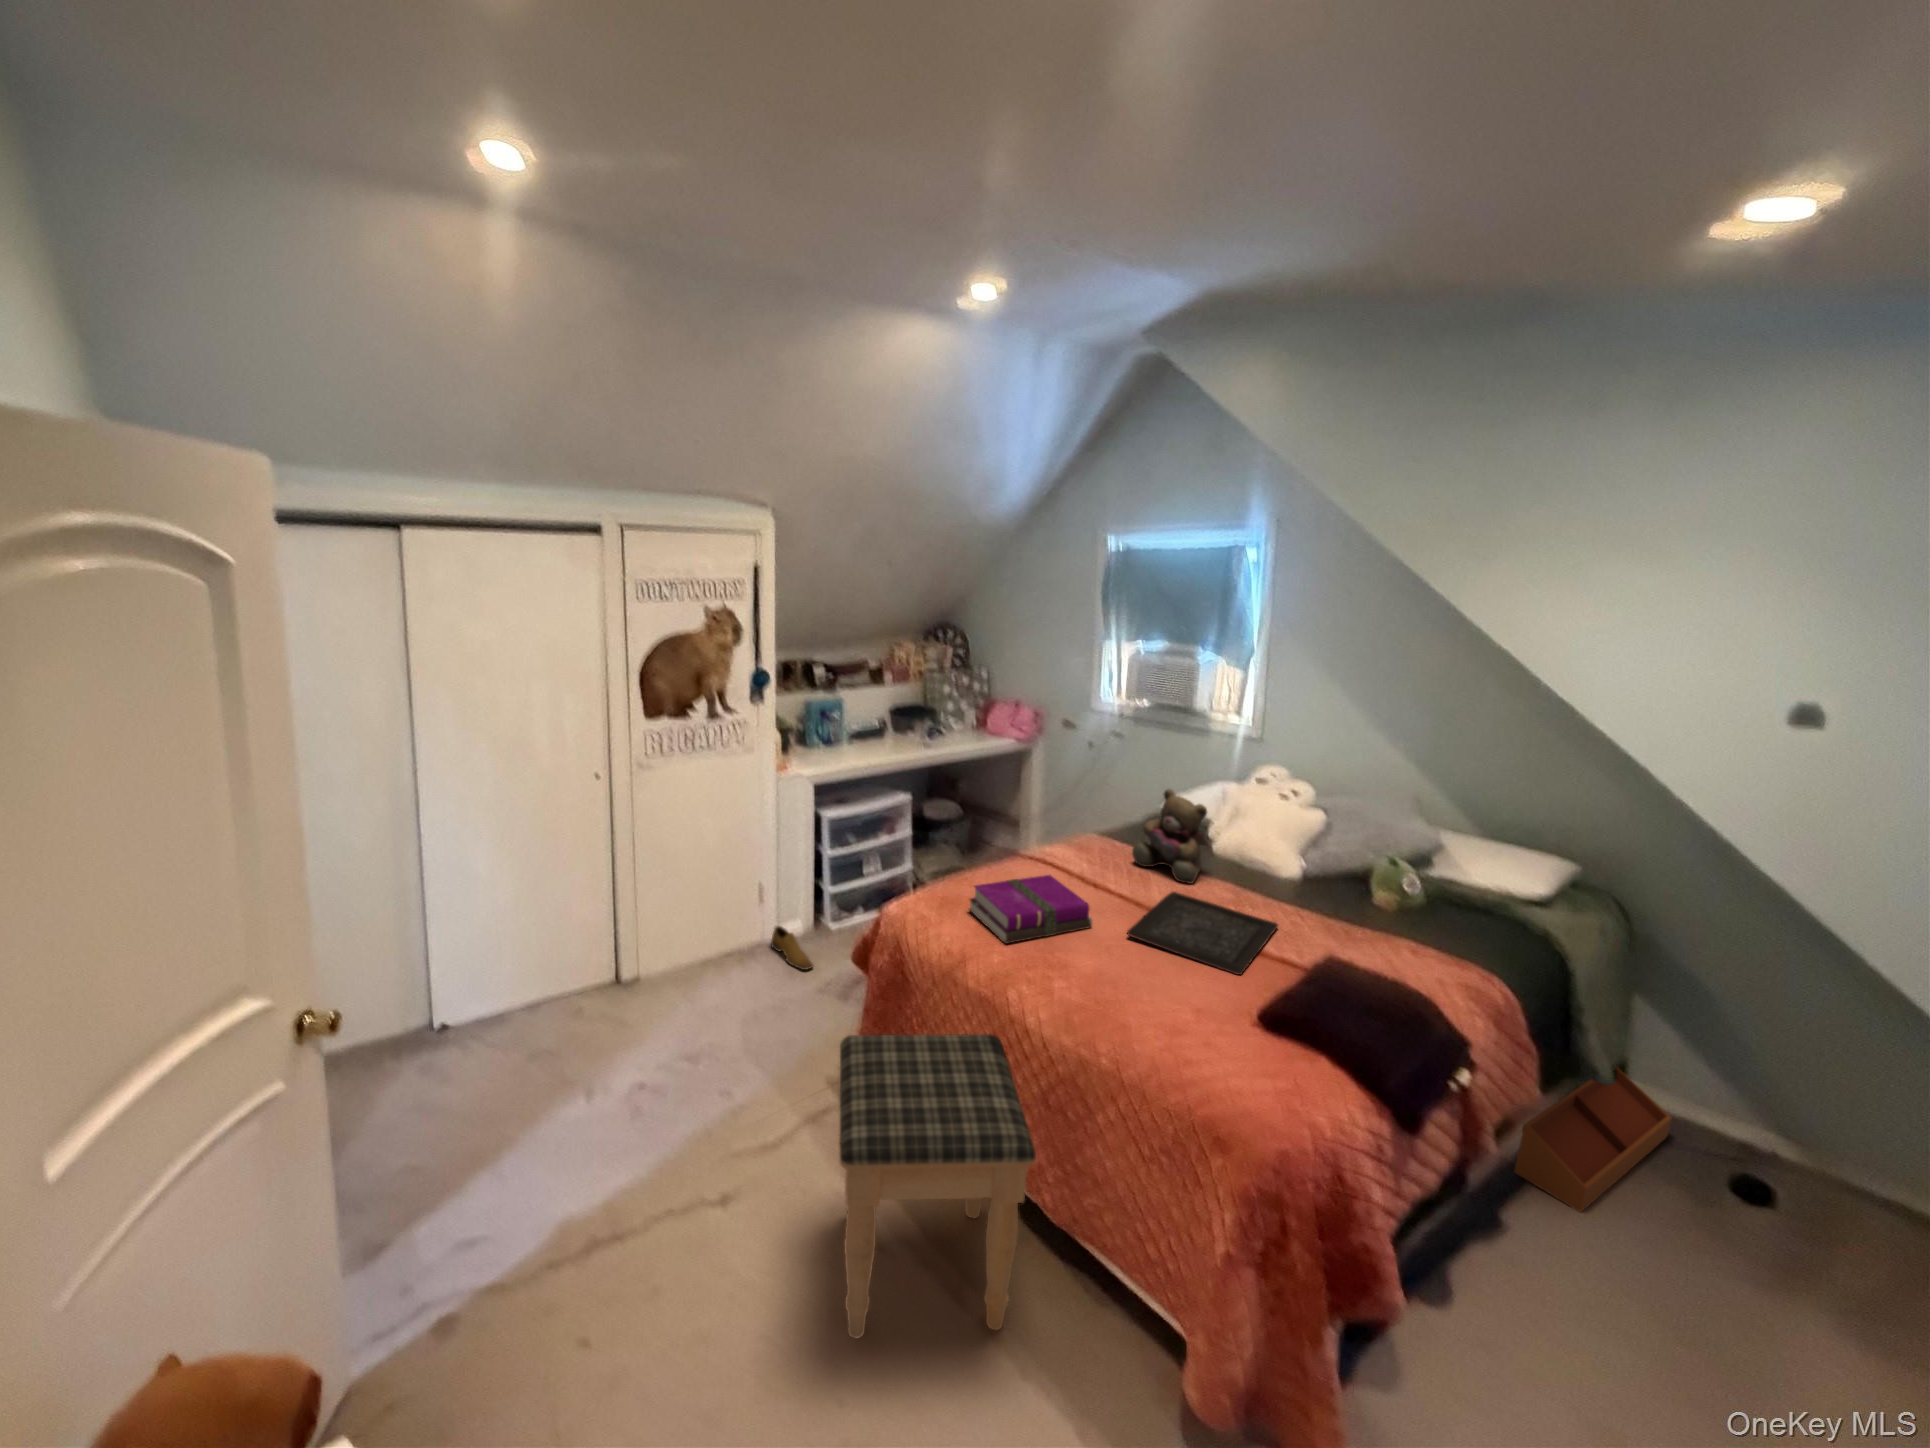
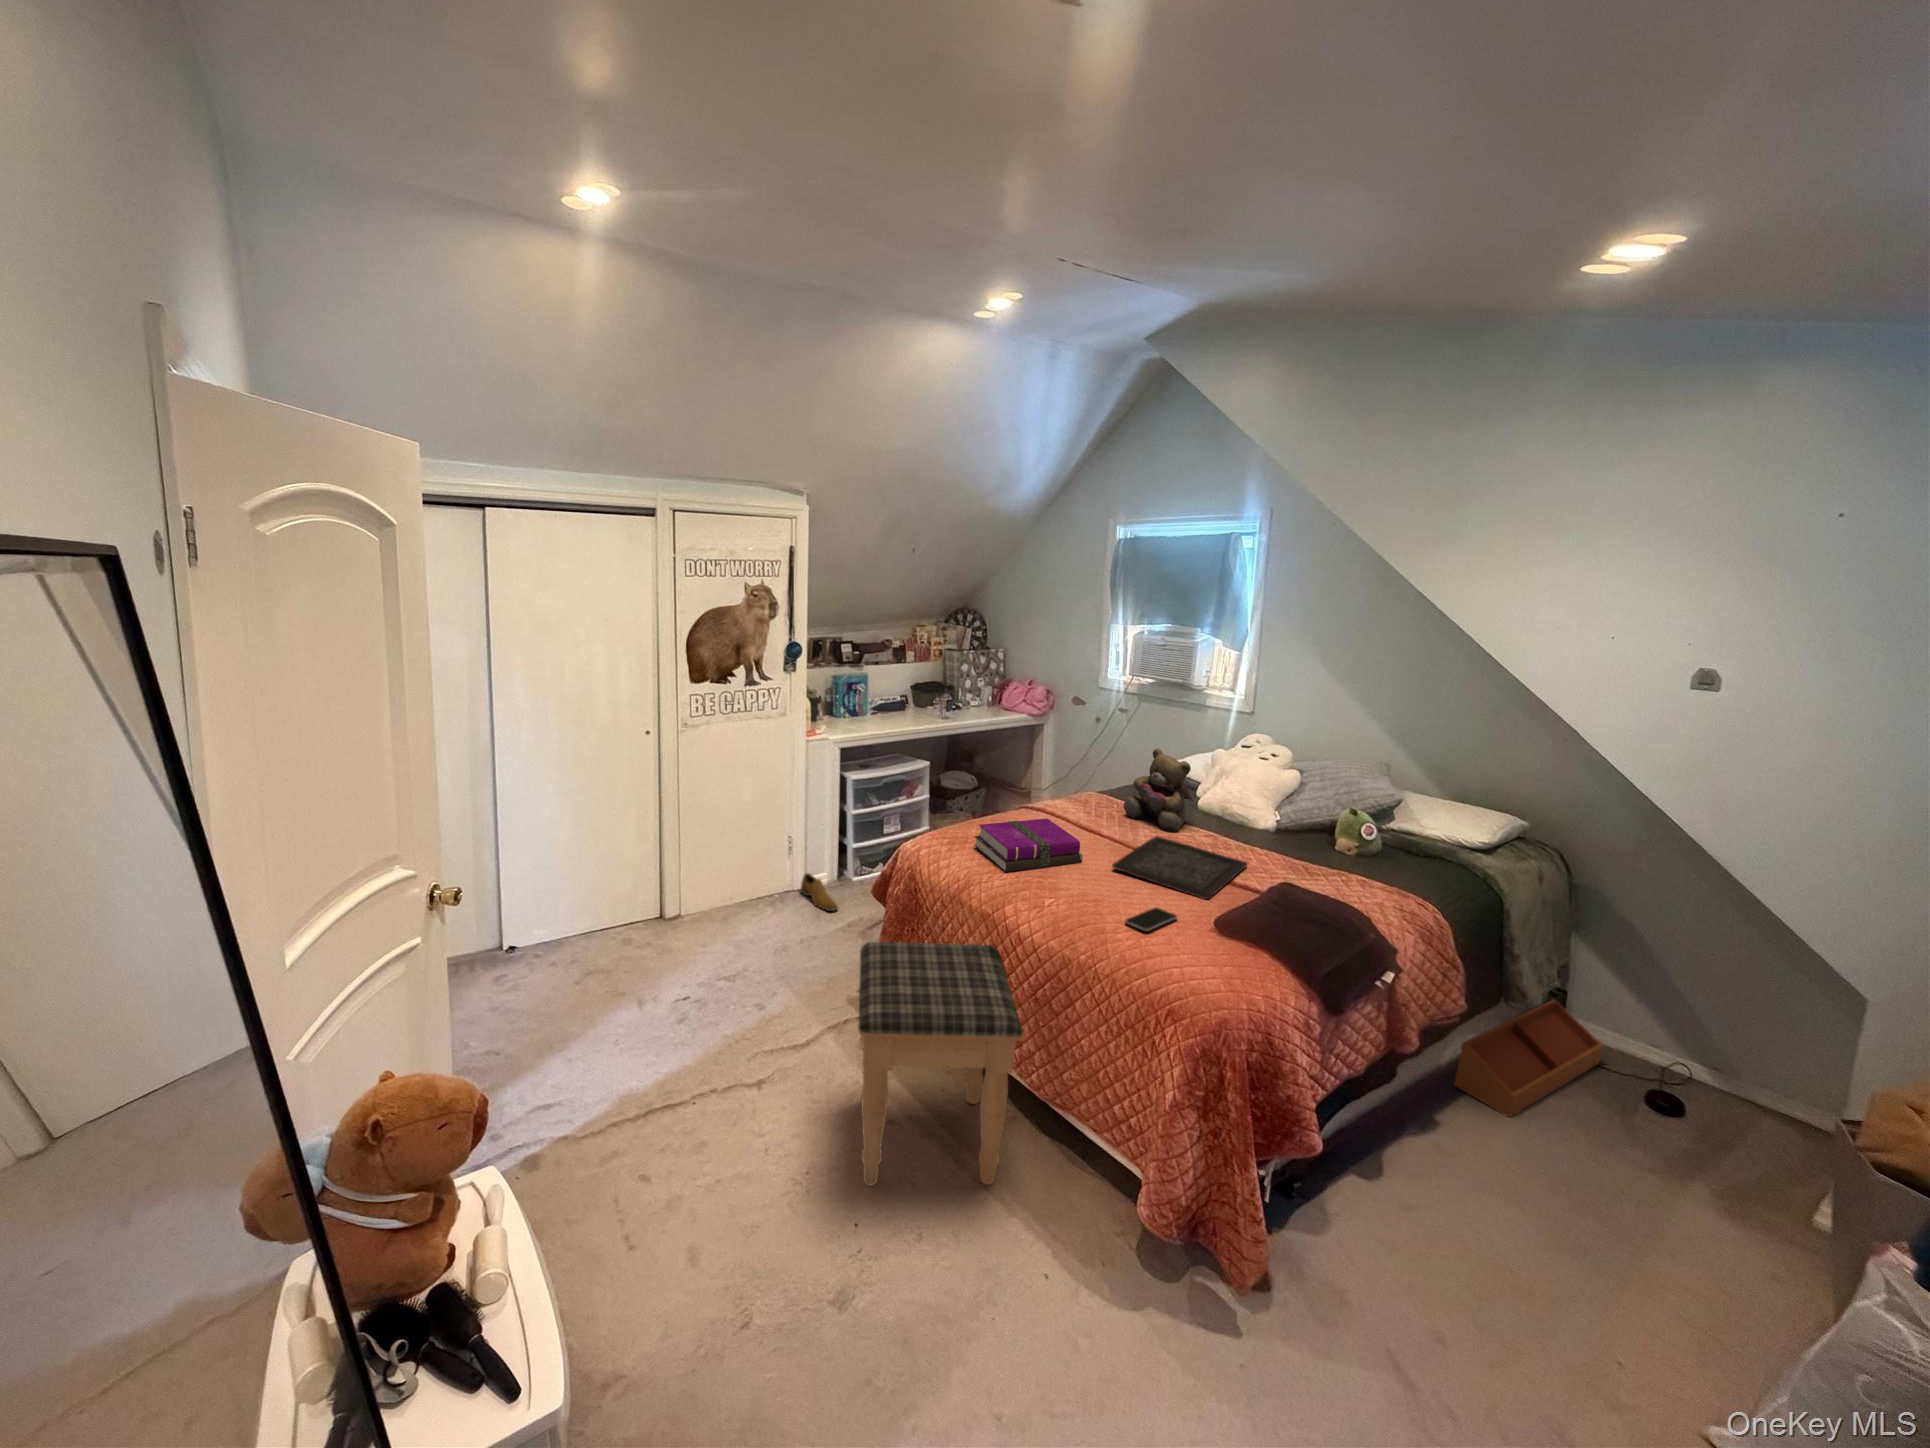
smartphone: none [1149,989,1209,1023] -> present [1125,907,1177,931]

